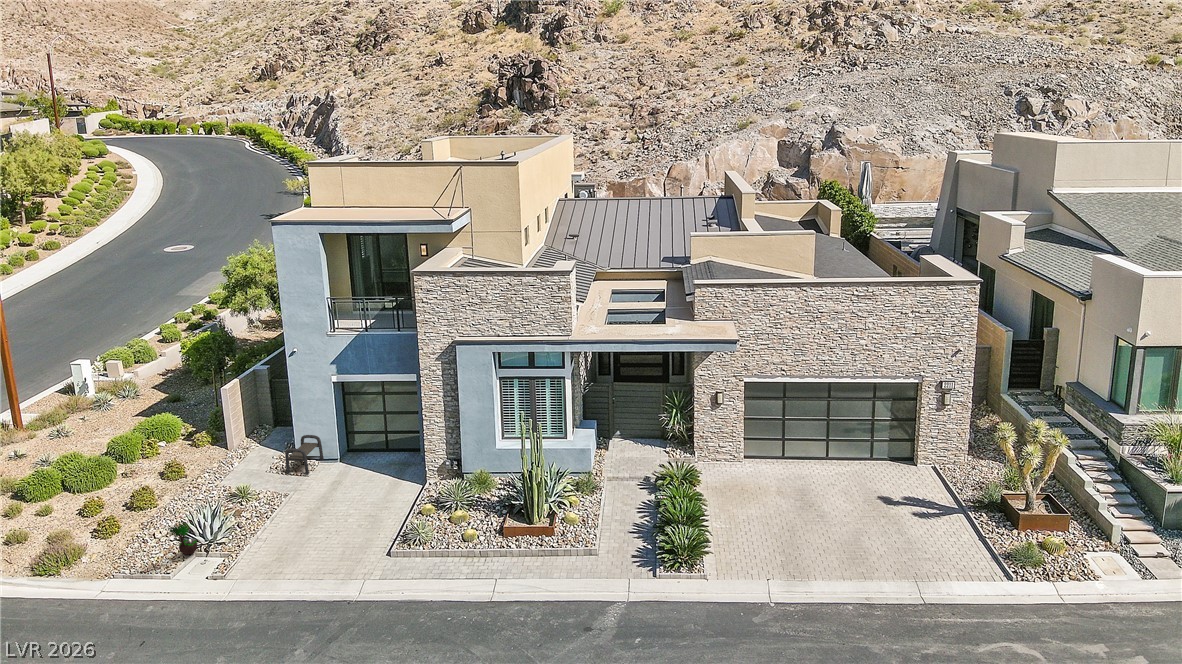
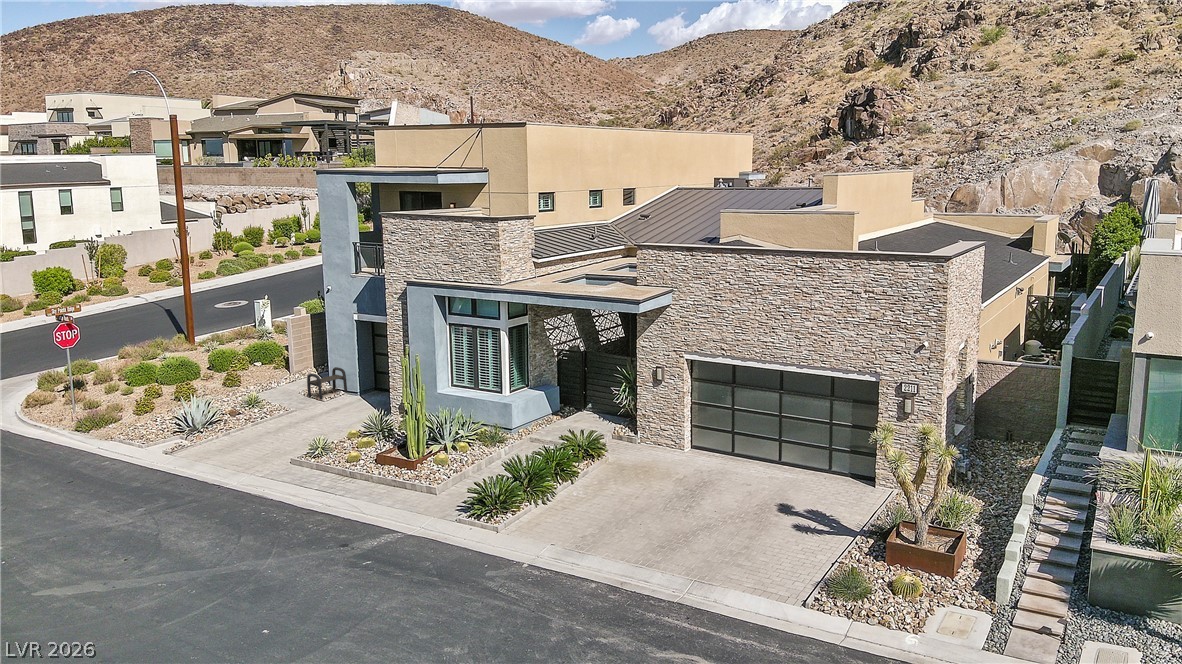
potted tree: present [169,523,197,555] -> none [157,399,181,431]

